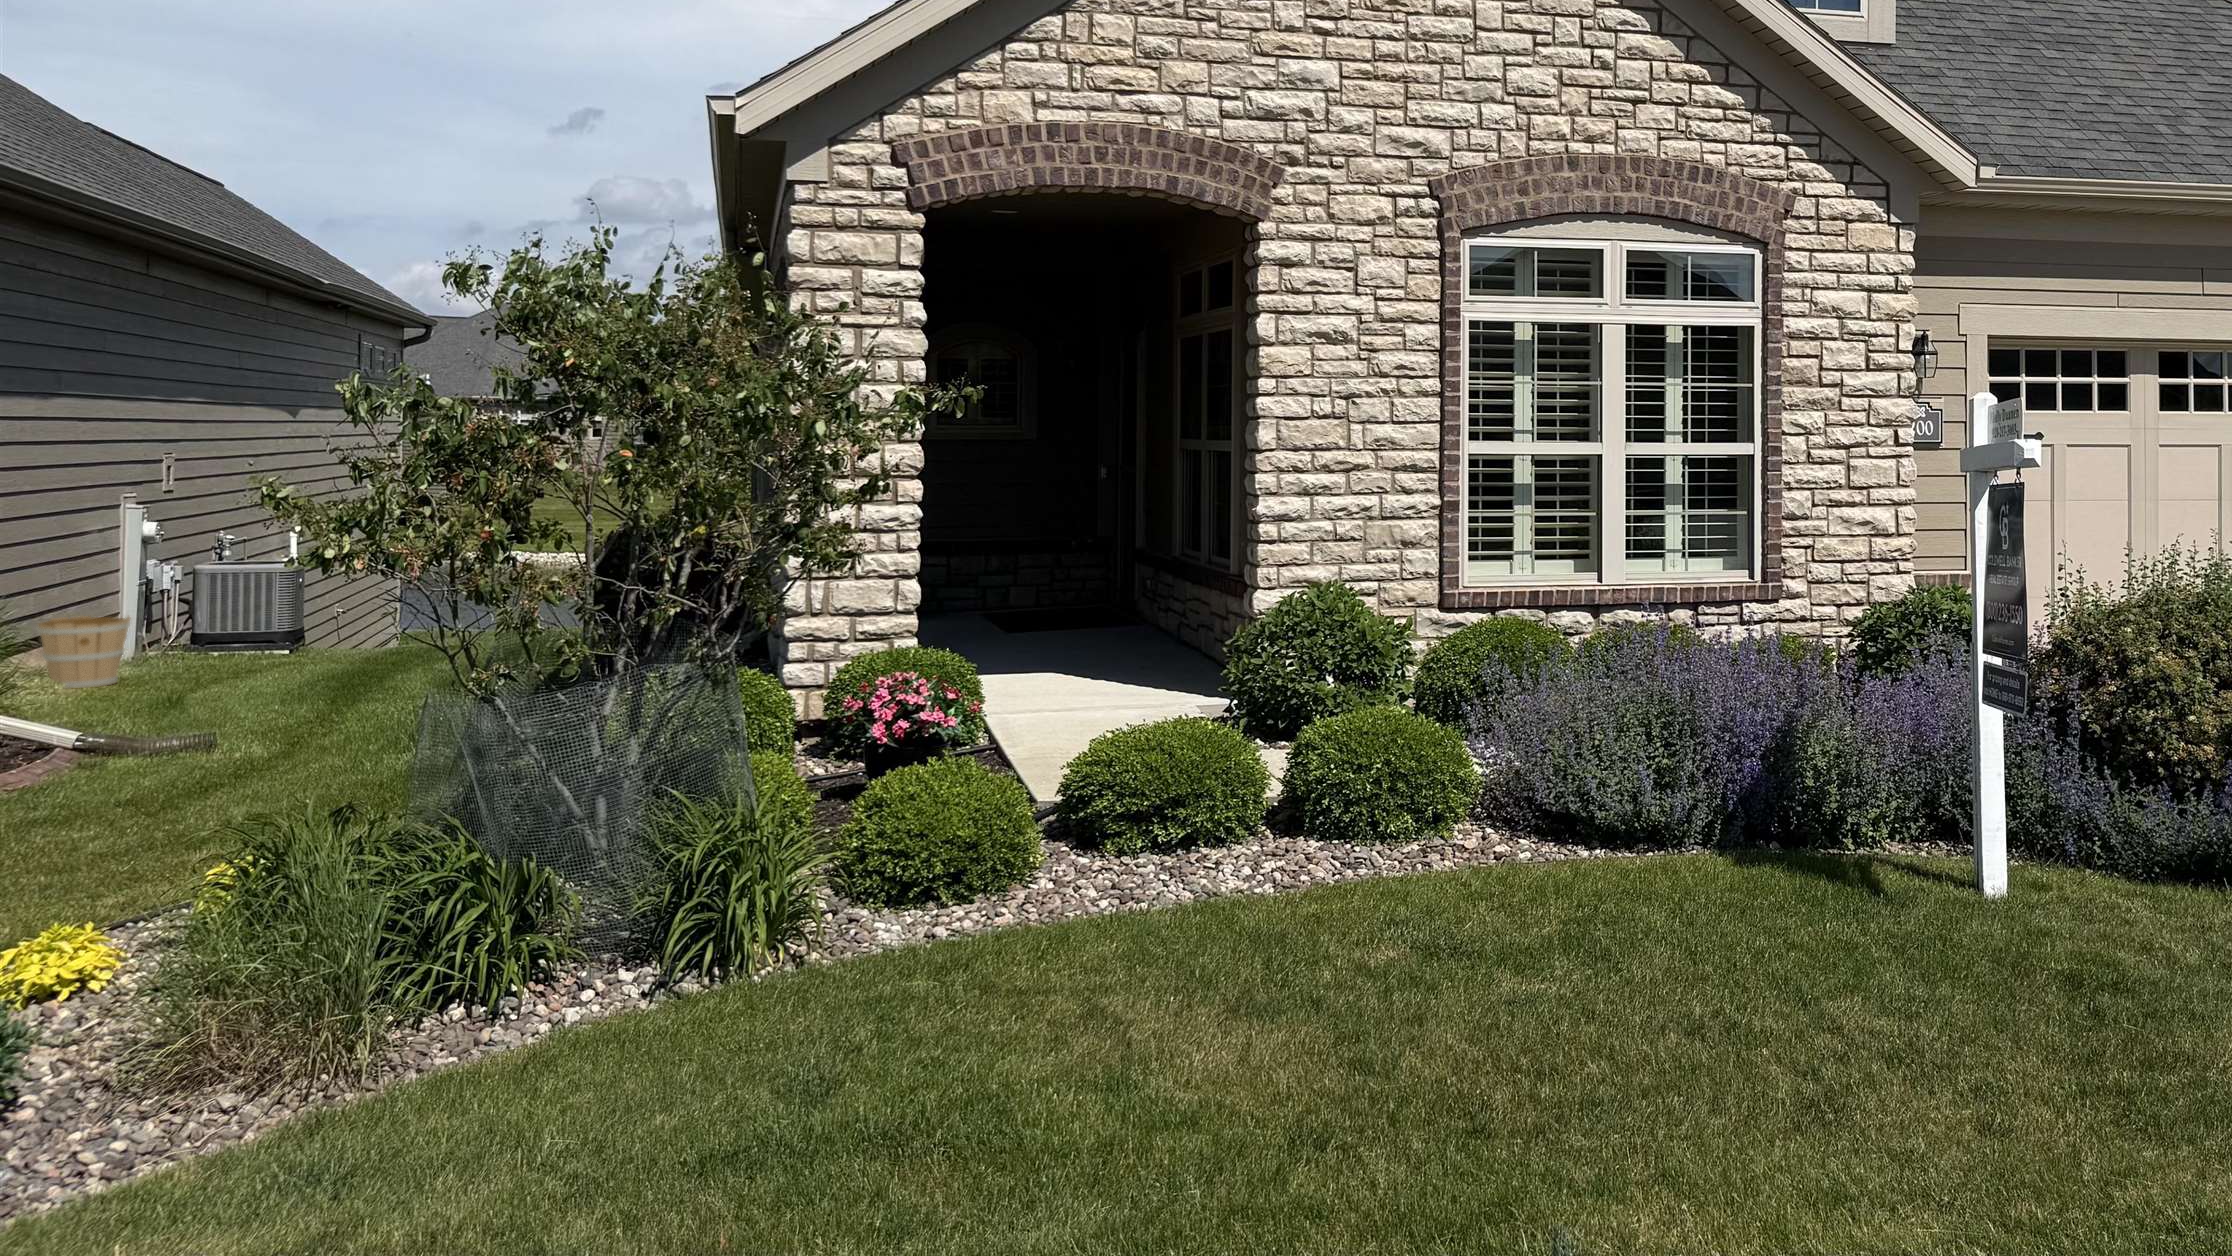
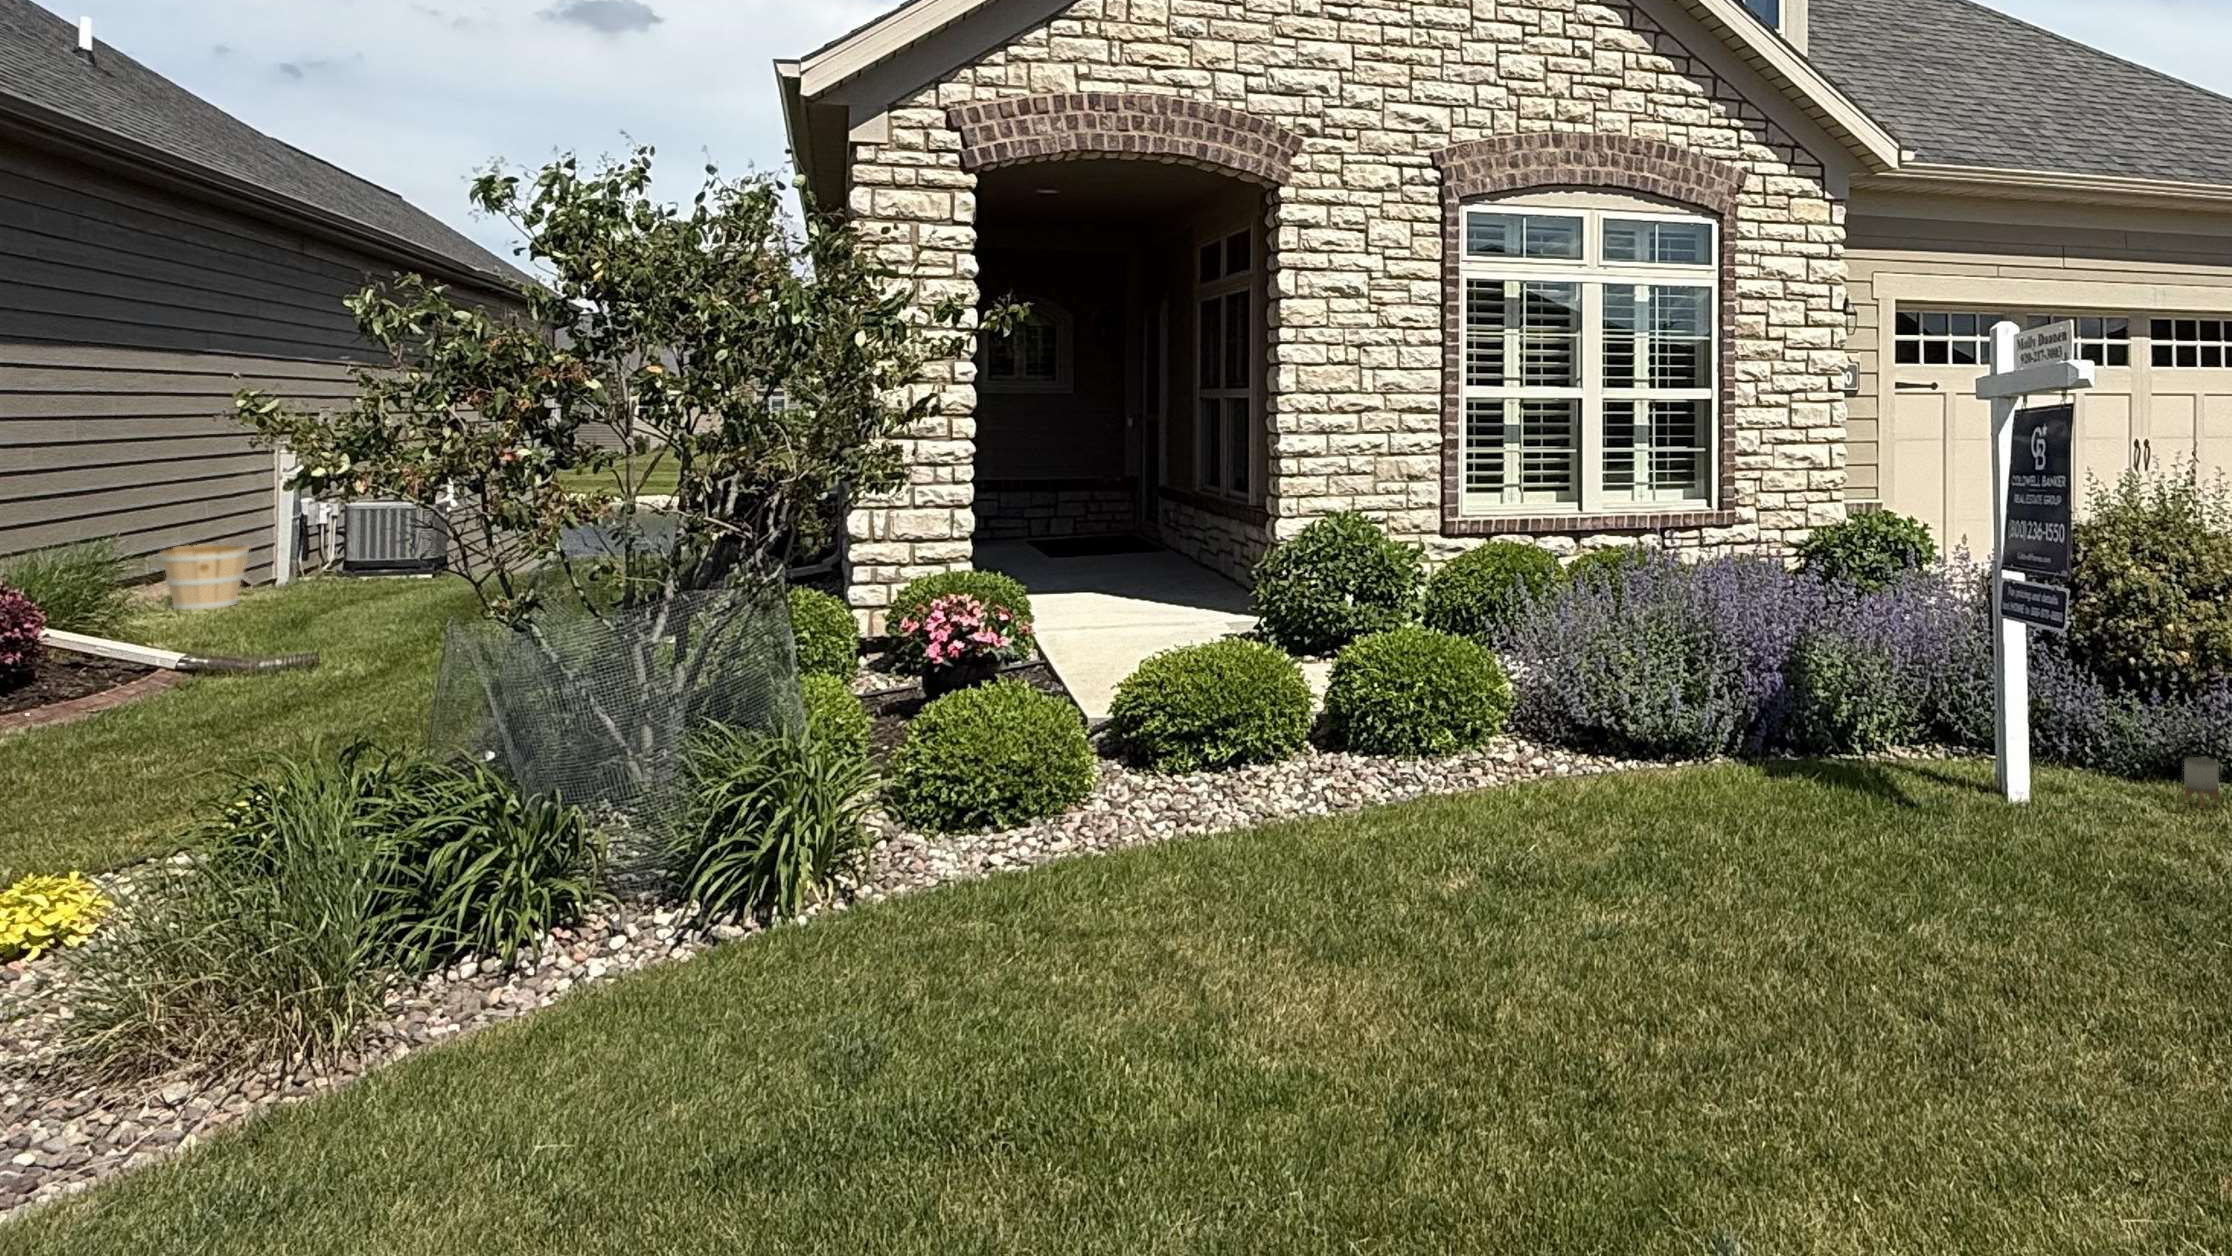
planter: none [2176,850,2212,904] -> present [2184,757,2219,808]

